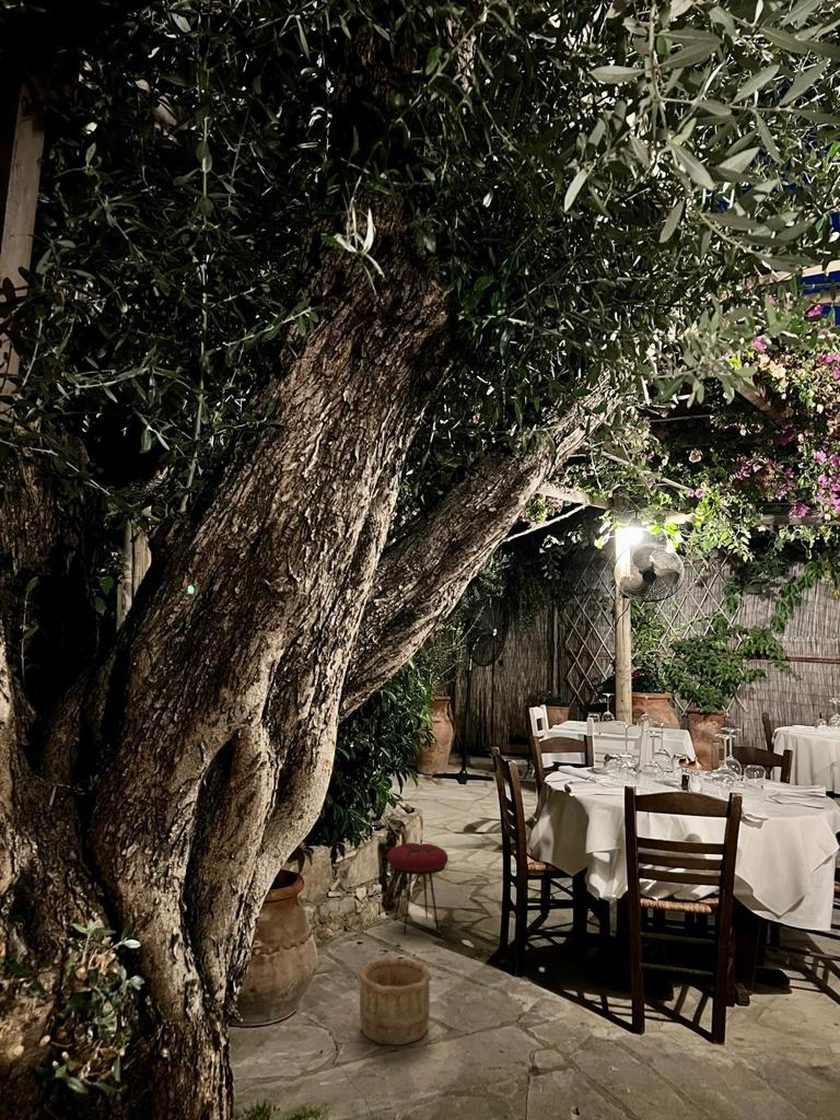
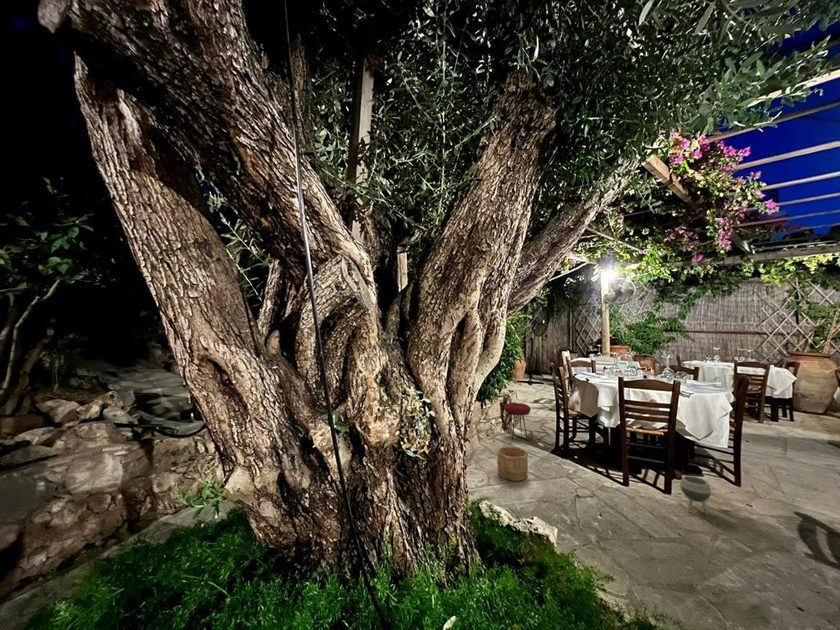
planter: none [736,1001,791,1082] -> present [680,476,711,515]

